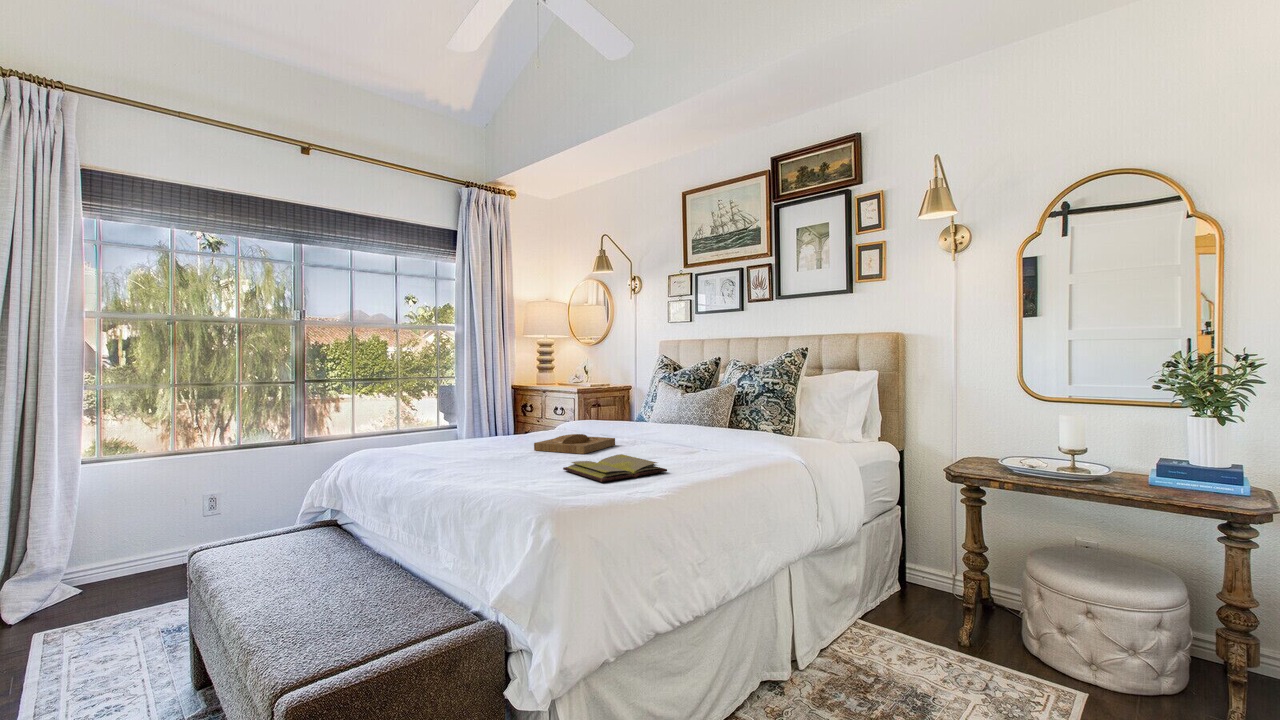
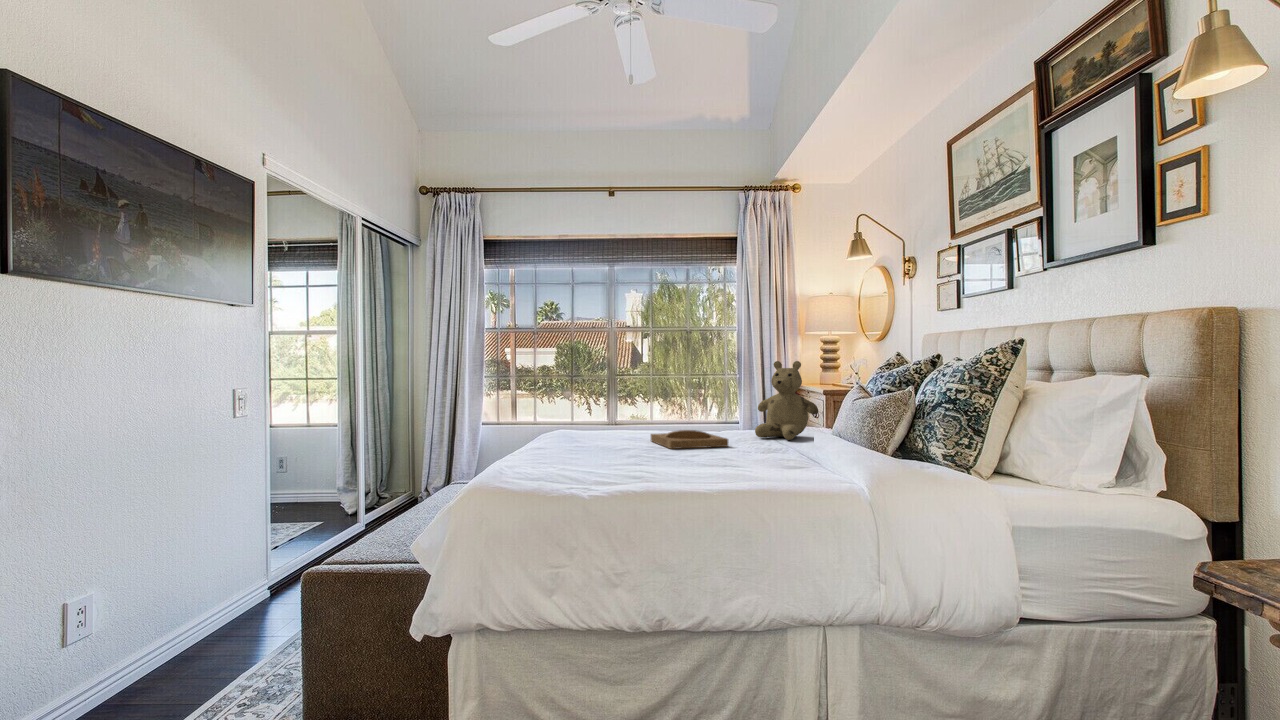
teddy bear: none [586,364,642,435] -> present [755,361,818,440]
diary: present [563,454,667,482] -> none [578,450,669,471]

